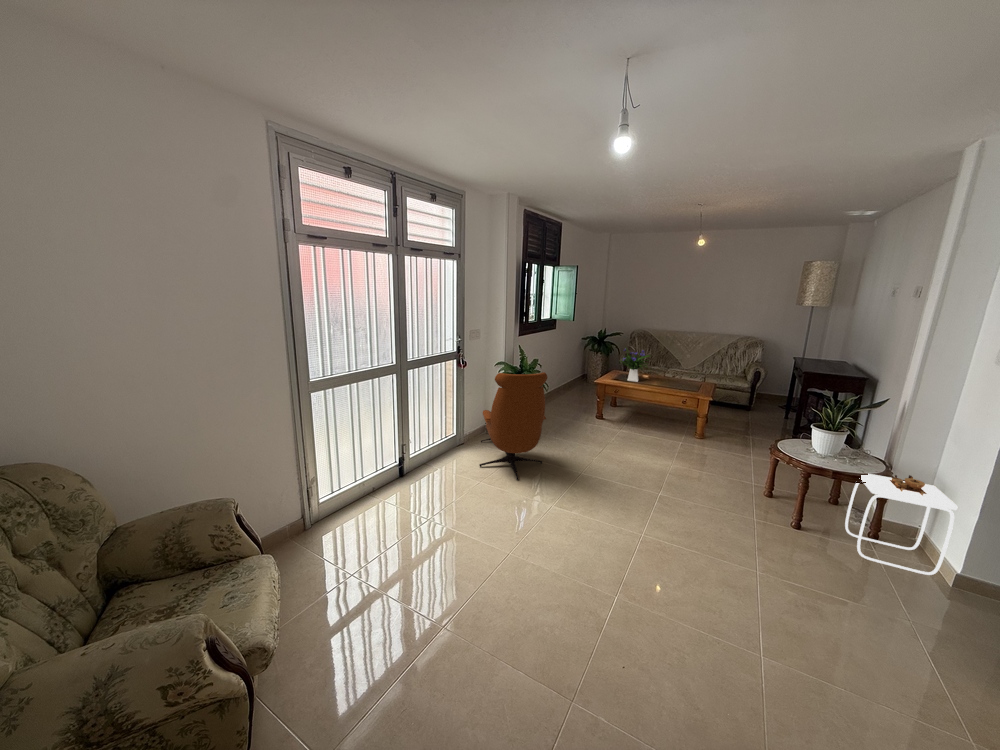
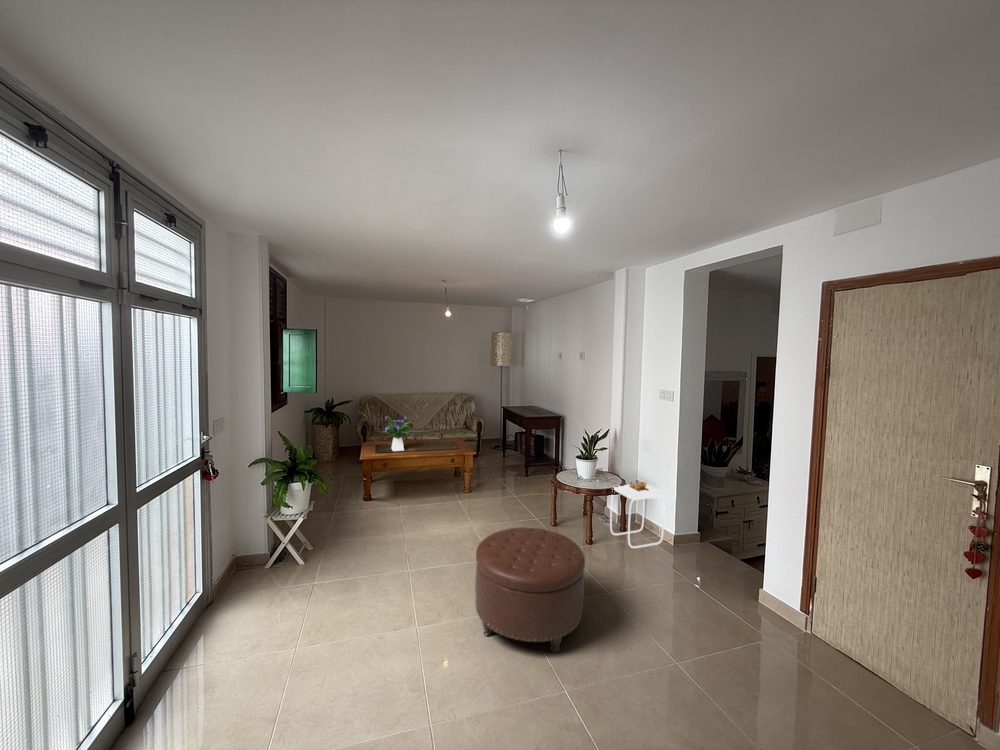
lounge chair: present [479,372,548,480] -> none [237,462,375,627]
ottoman: none [592,460,711,579] -> present [475,527,585,652]

